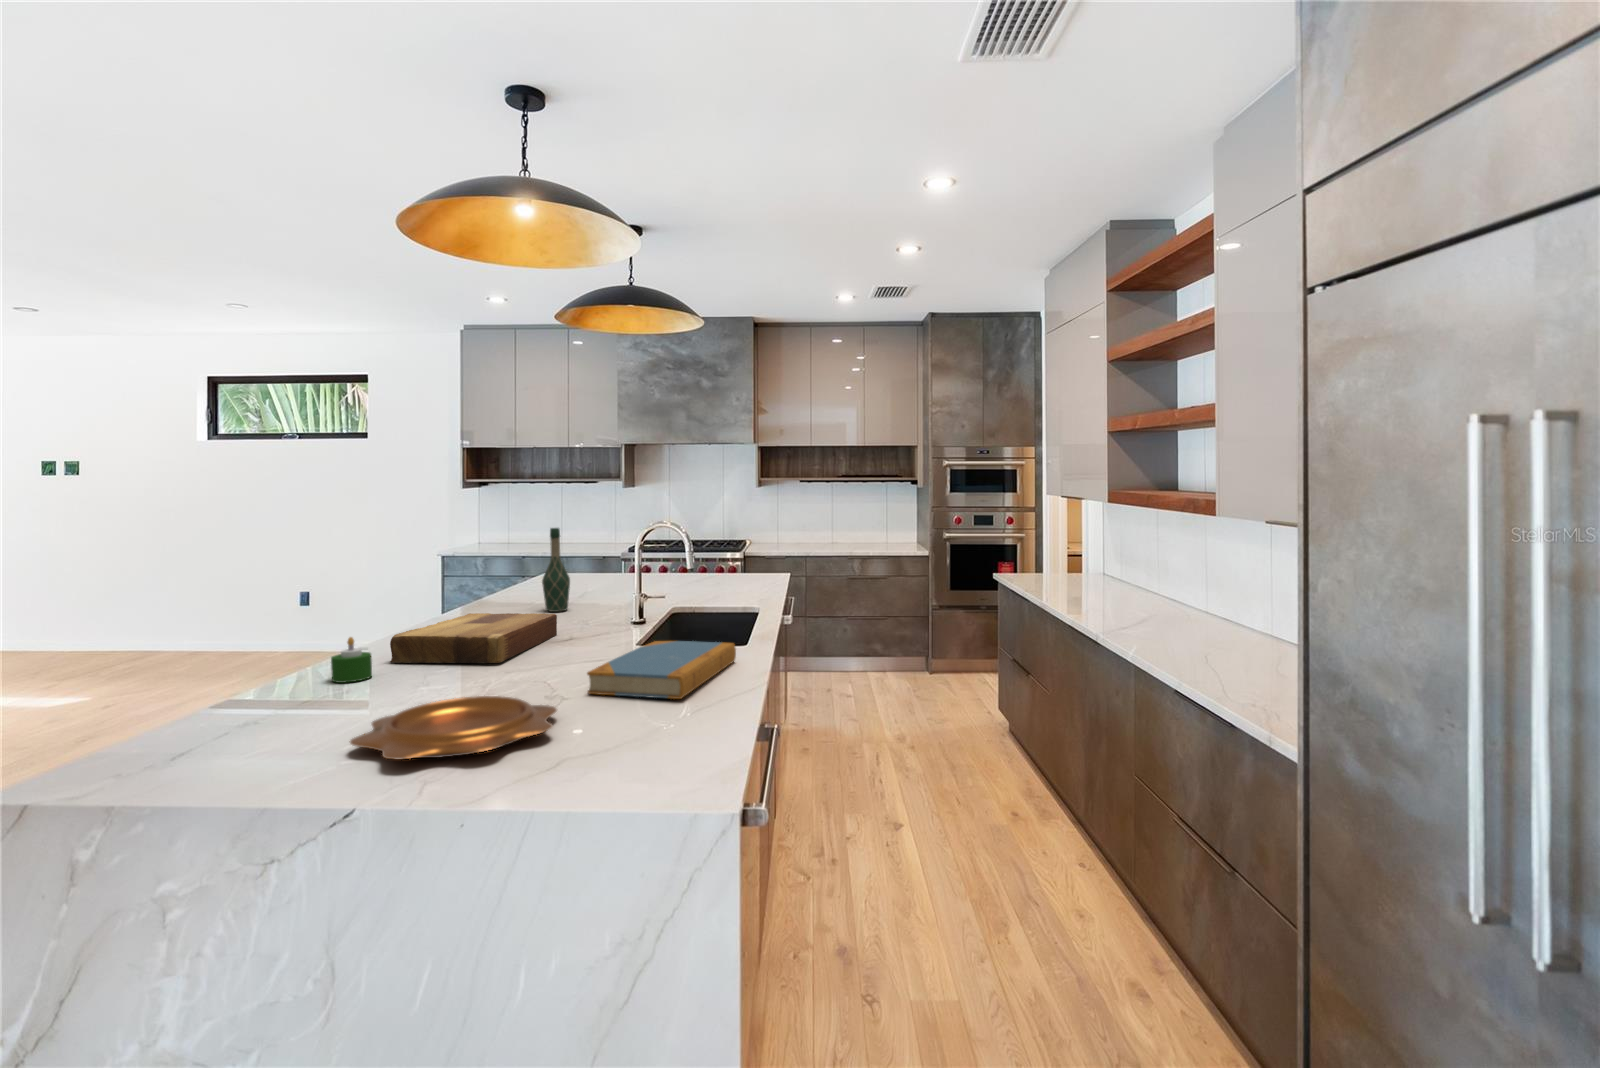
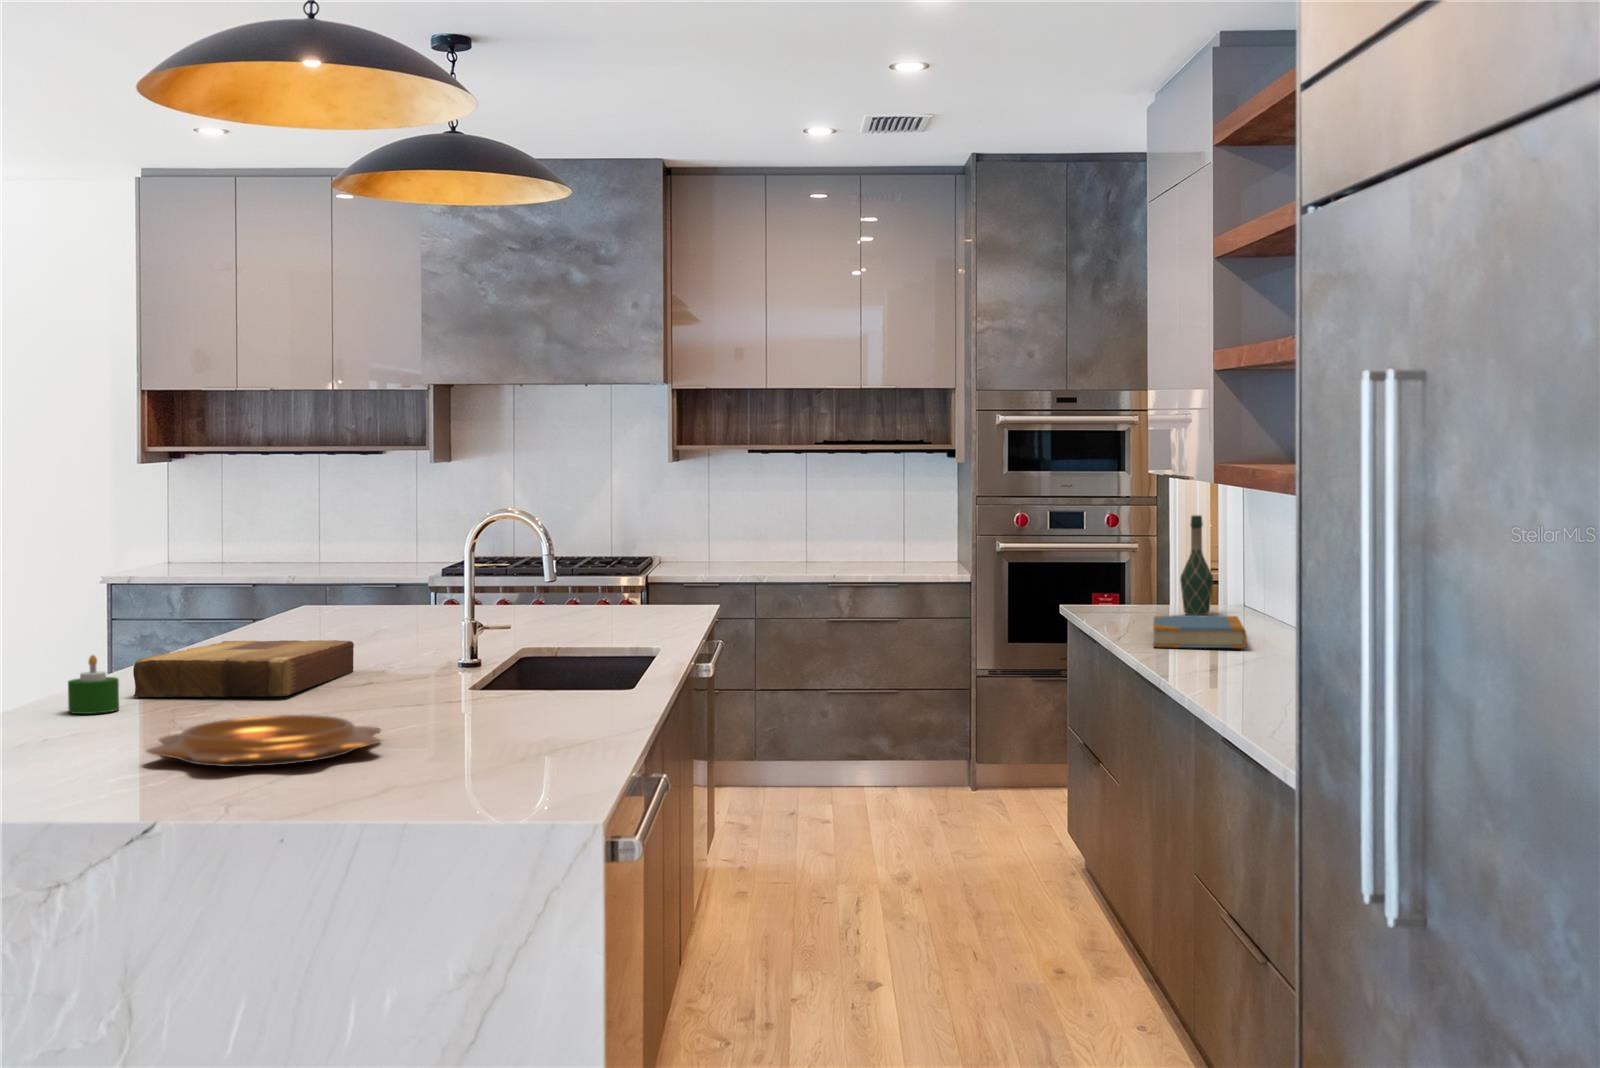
wine bottle: present [542,528,570,612] -> present [1180,515,1213,615]
book: present [587,641,736,699] -> present [1153,615,1247,648]

